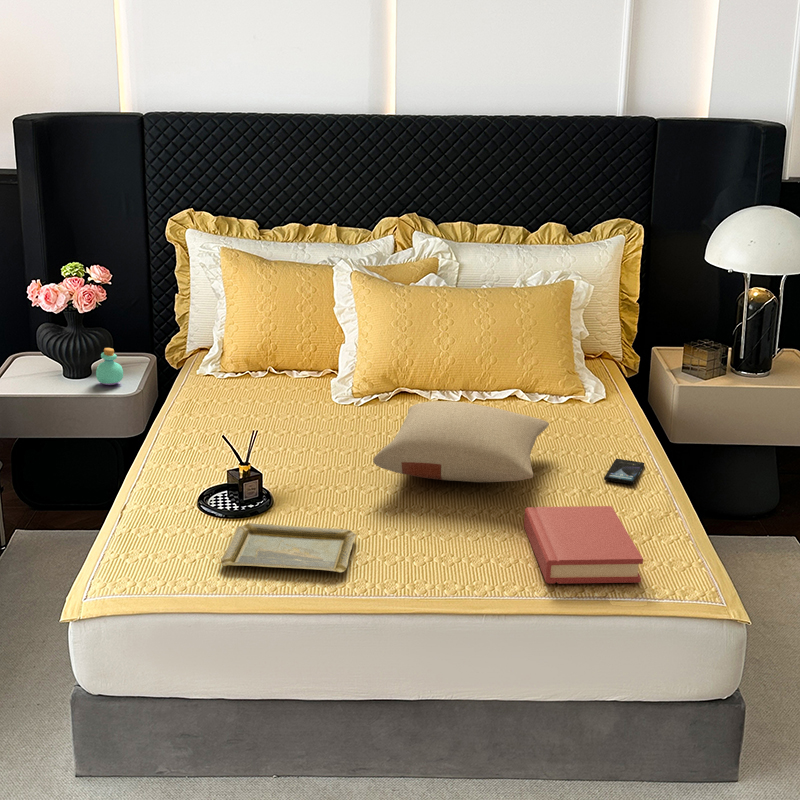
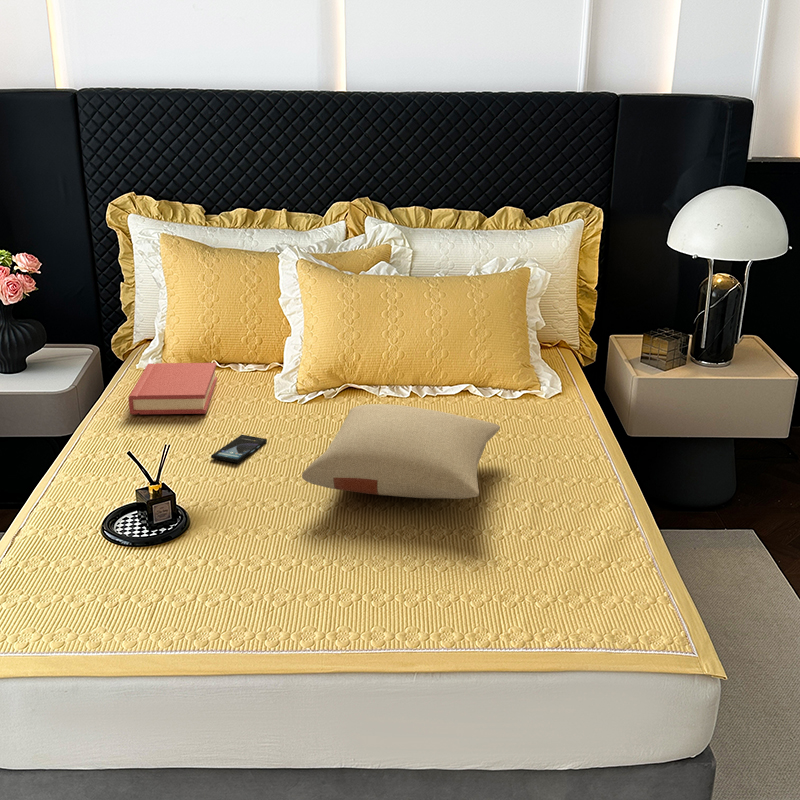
perfume bottle: present [96,348,123,385] -> none [29,341,59,380]
smartphone: present [604,459,644,484] -> present [211,435,267,463]
hardback book: present [524,506,643,584] -> present [128,363,217,414]
tray: present [221,523,356,573] -> none [115,553,276,619]

